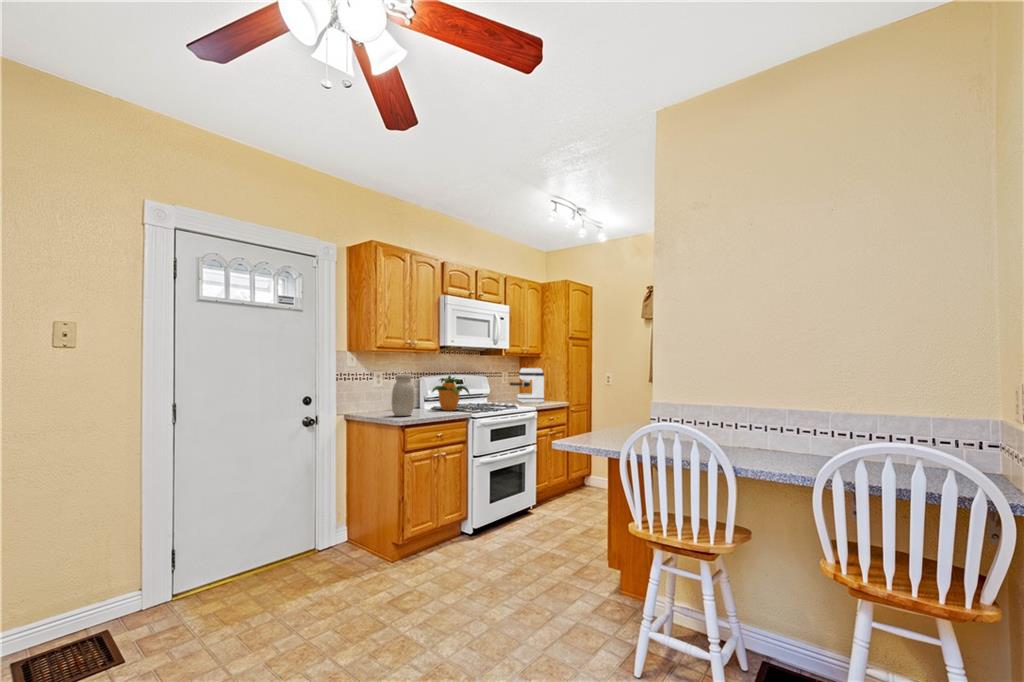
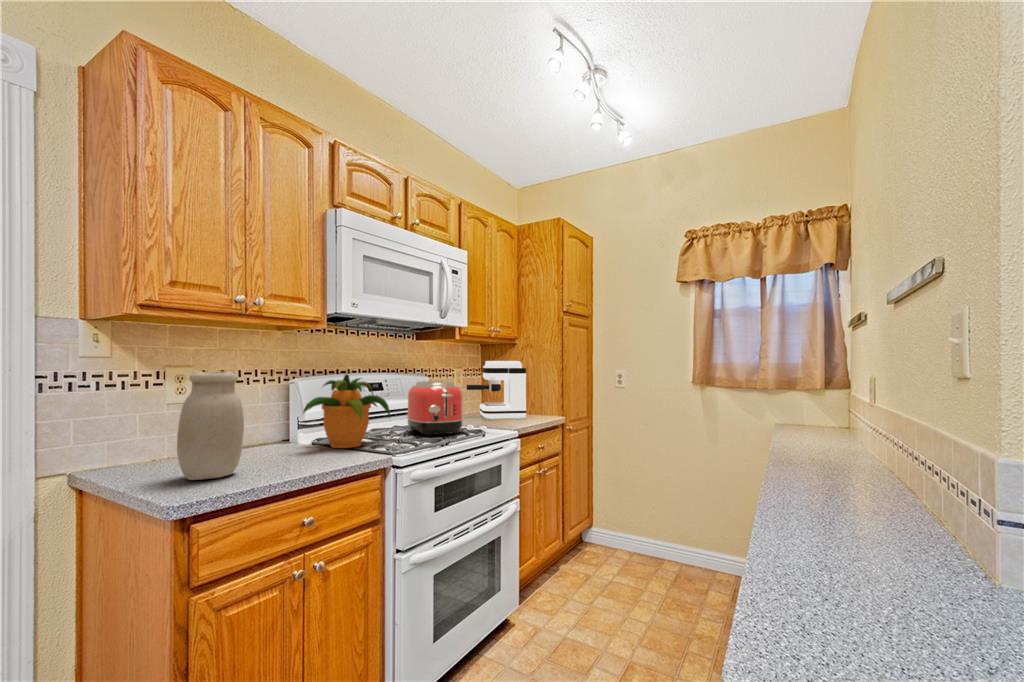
toaster: none [476,380,506,408] -> present [407,381,463,436]

